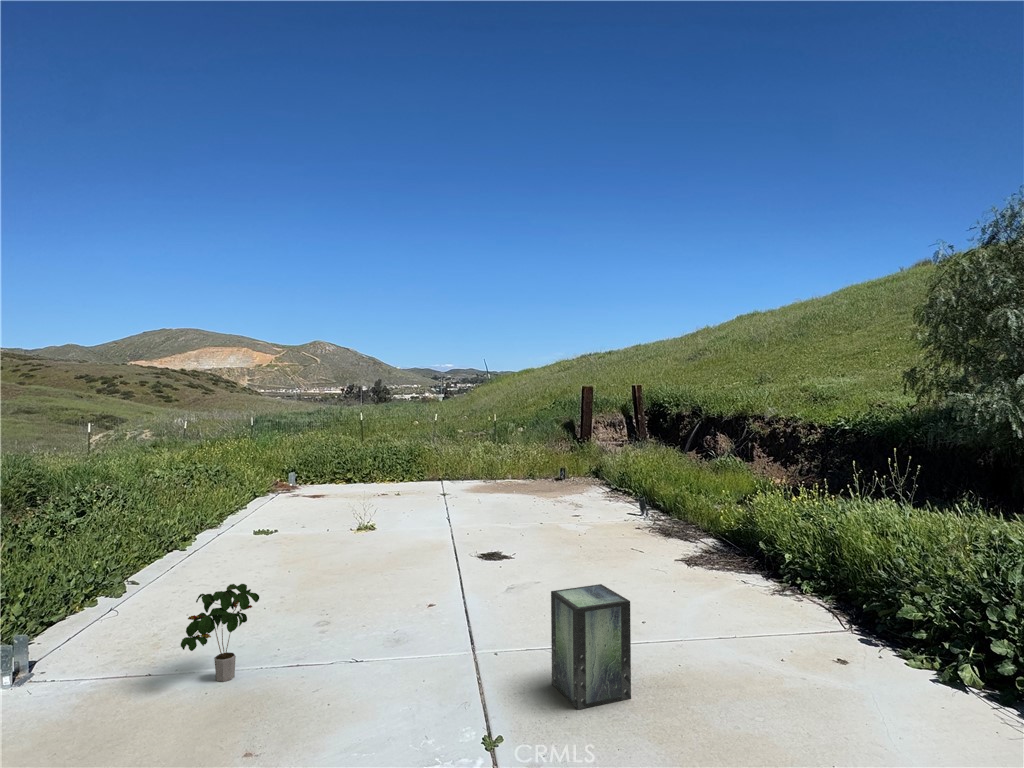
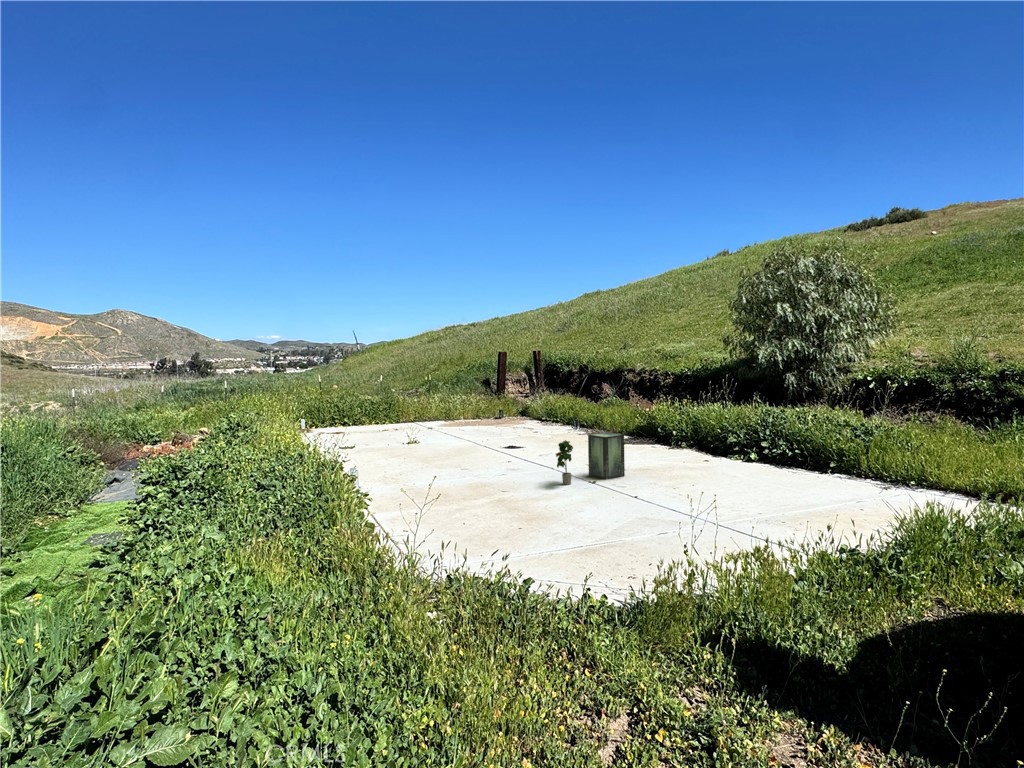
potted plant: present [181,584,259,682] -> present [555,440,573,485]

